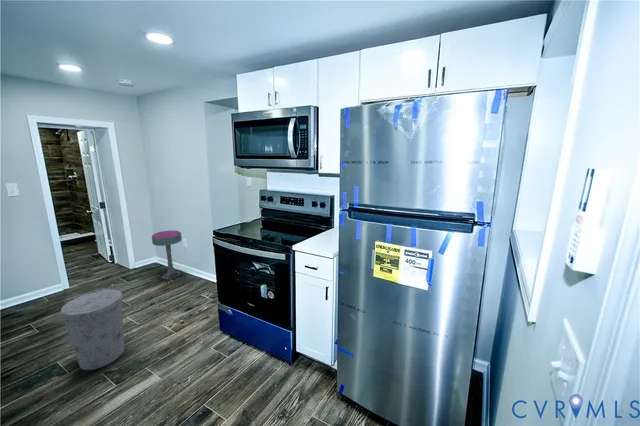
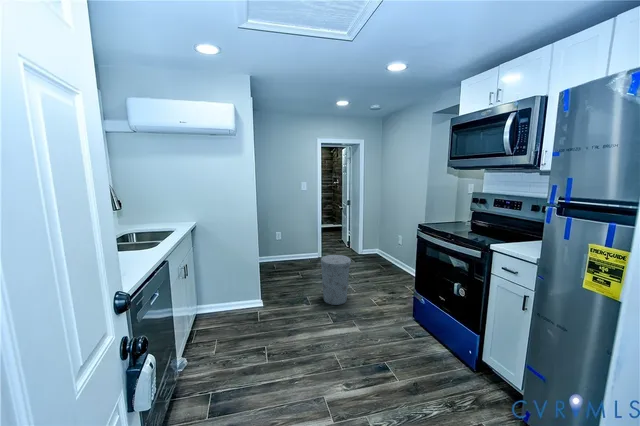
bar stool: present [152,230,182,279] -> none [374,228,396,269]

